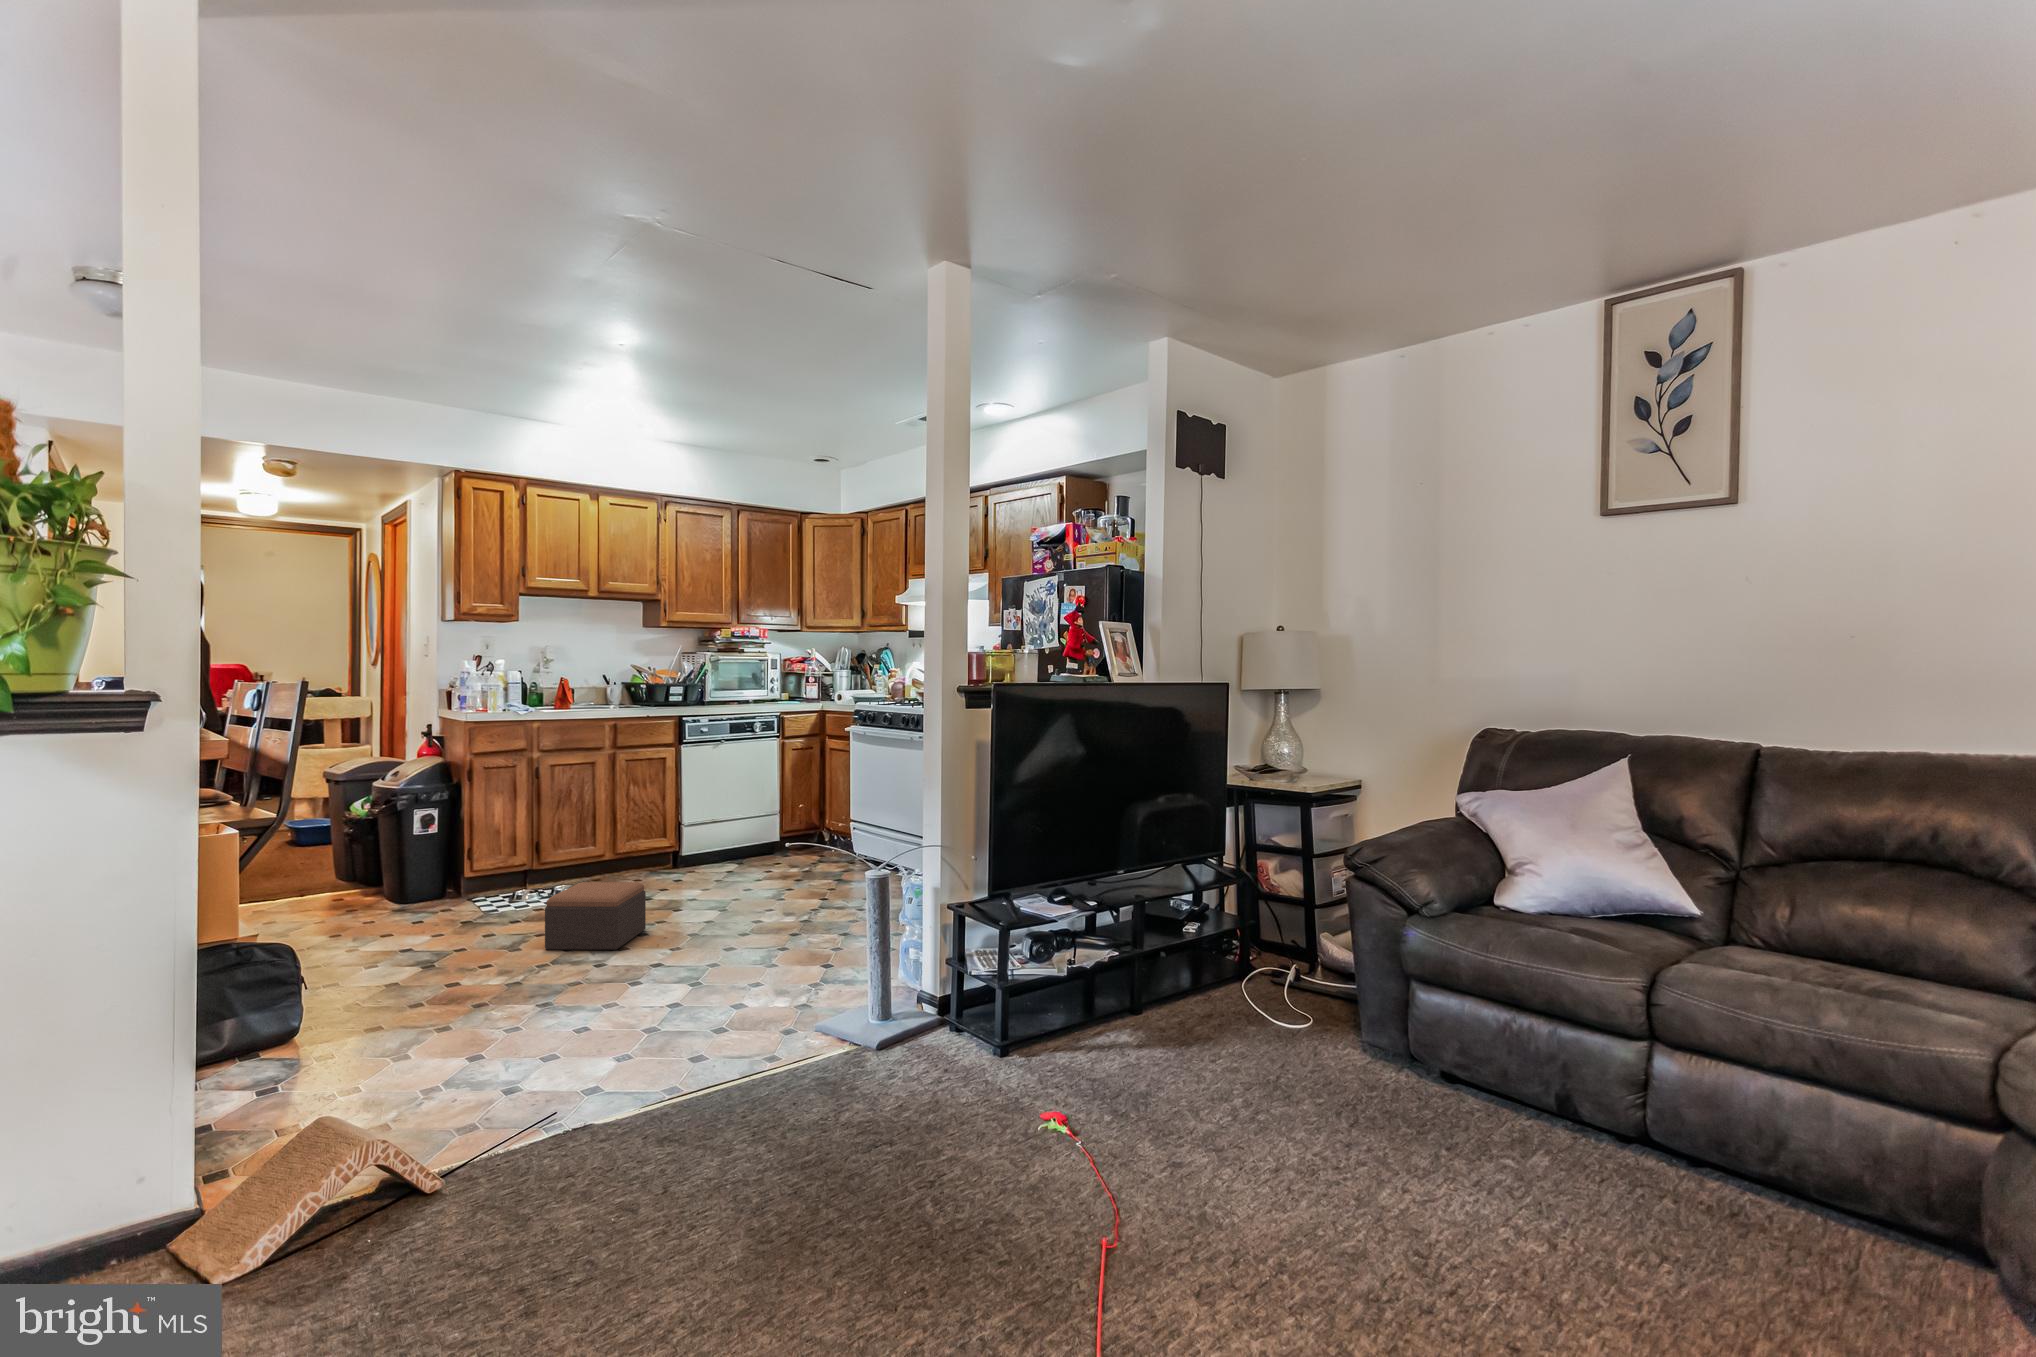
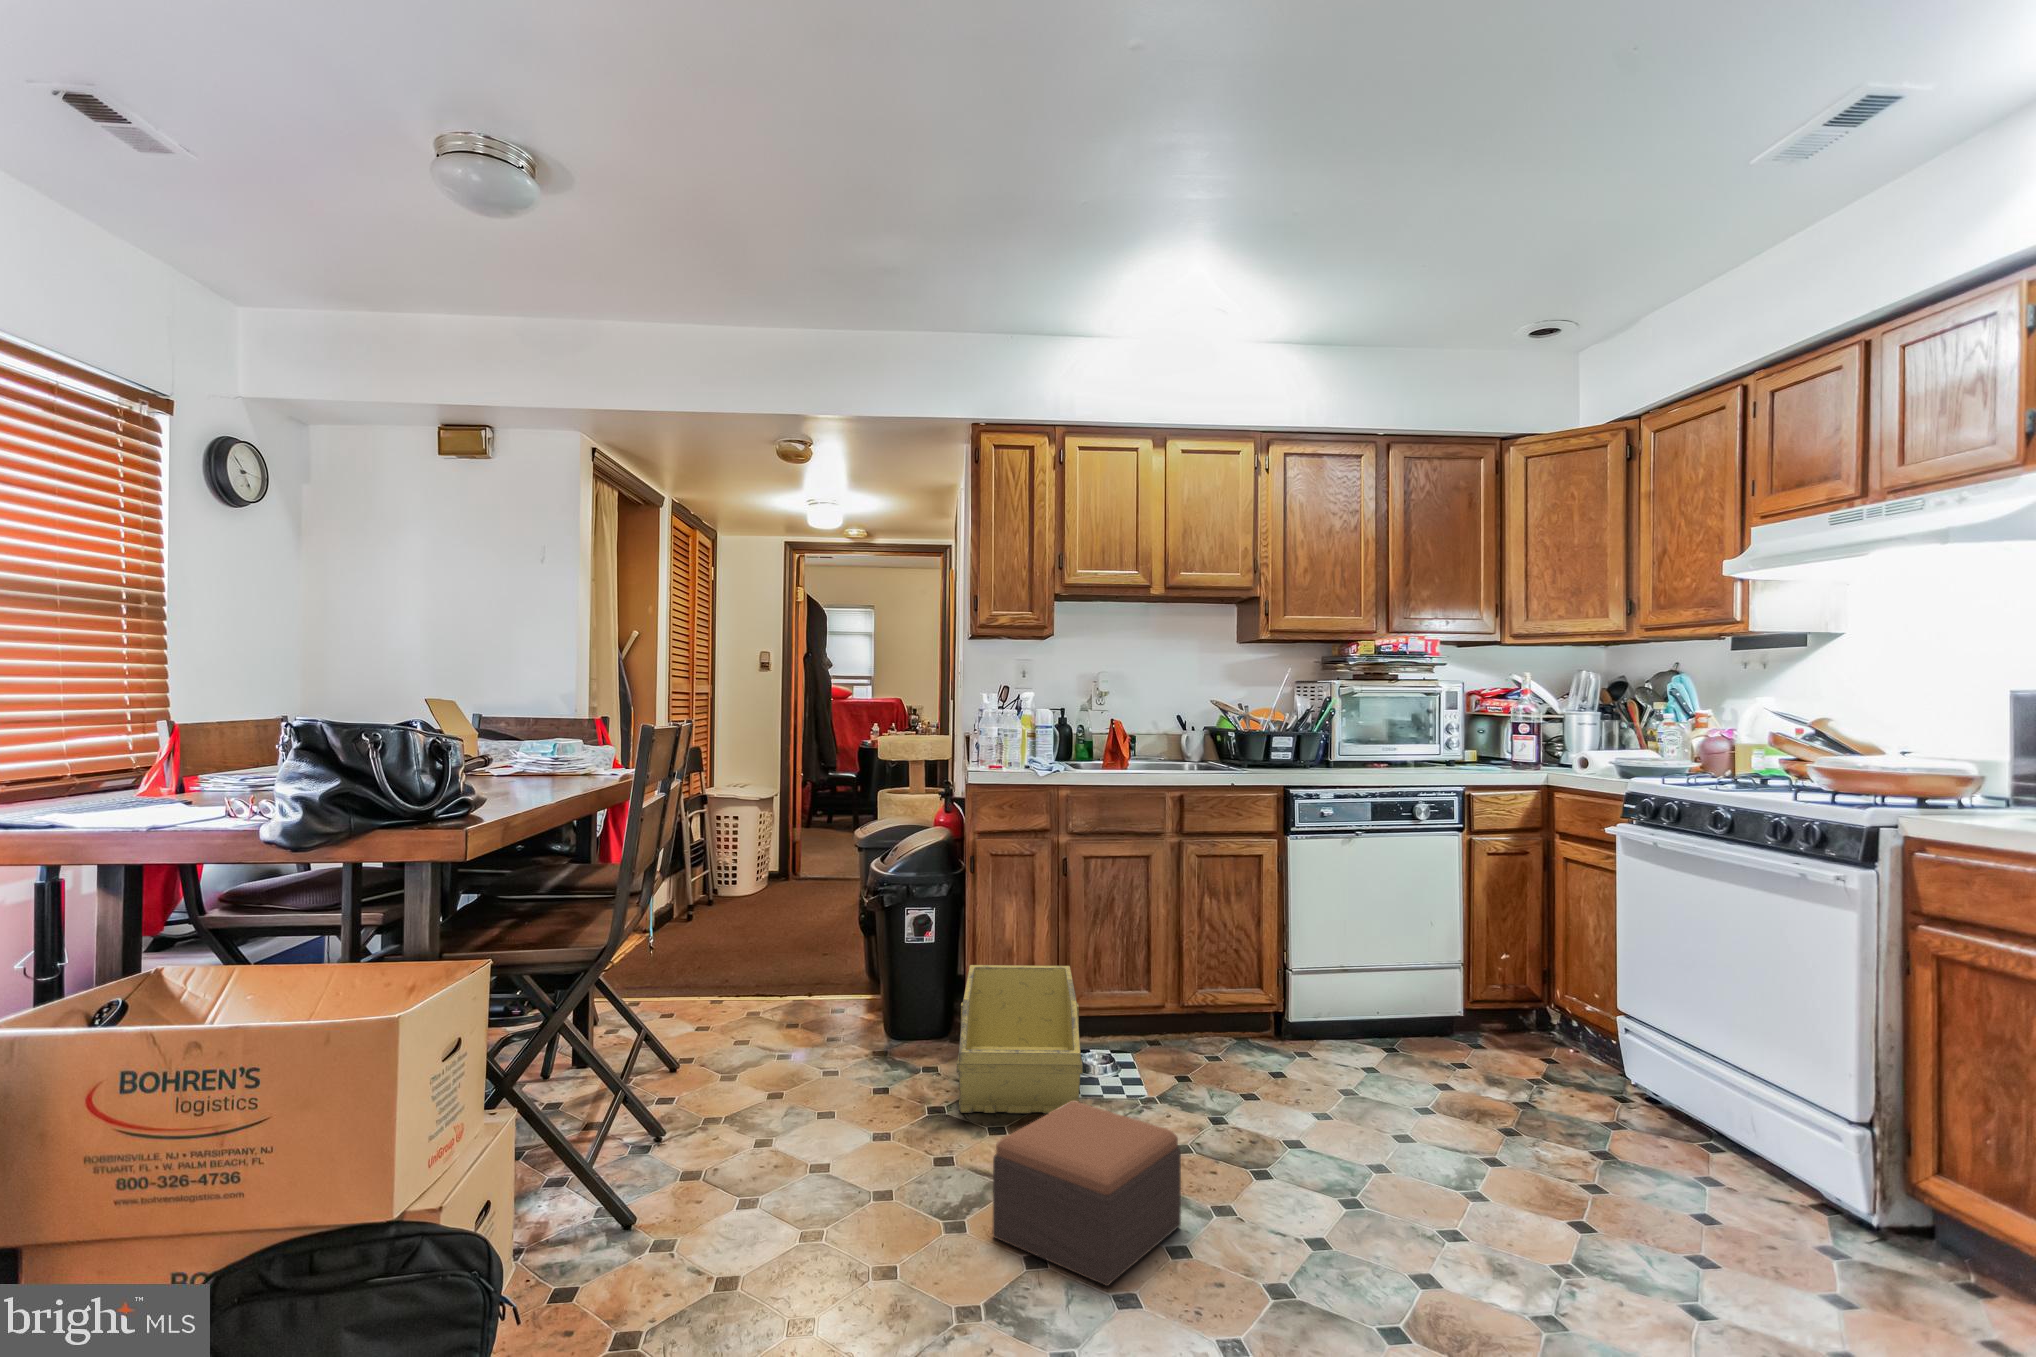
storage bin: none [470,834,572,918] -> present [957,965,1083,1113]

